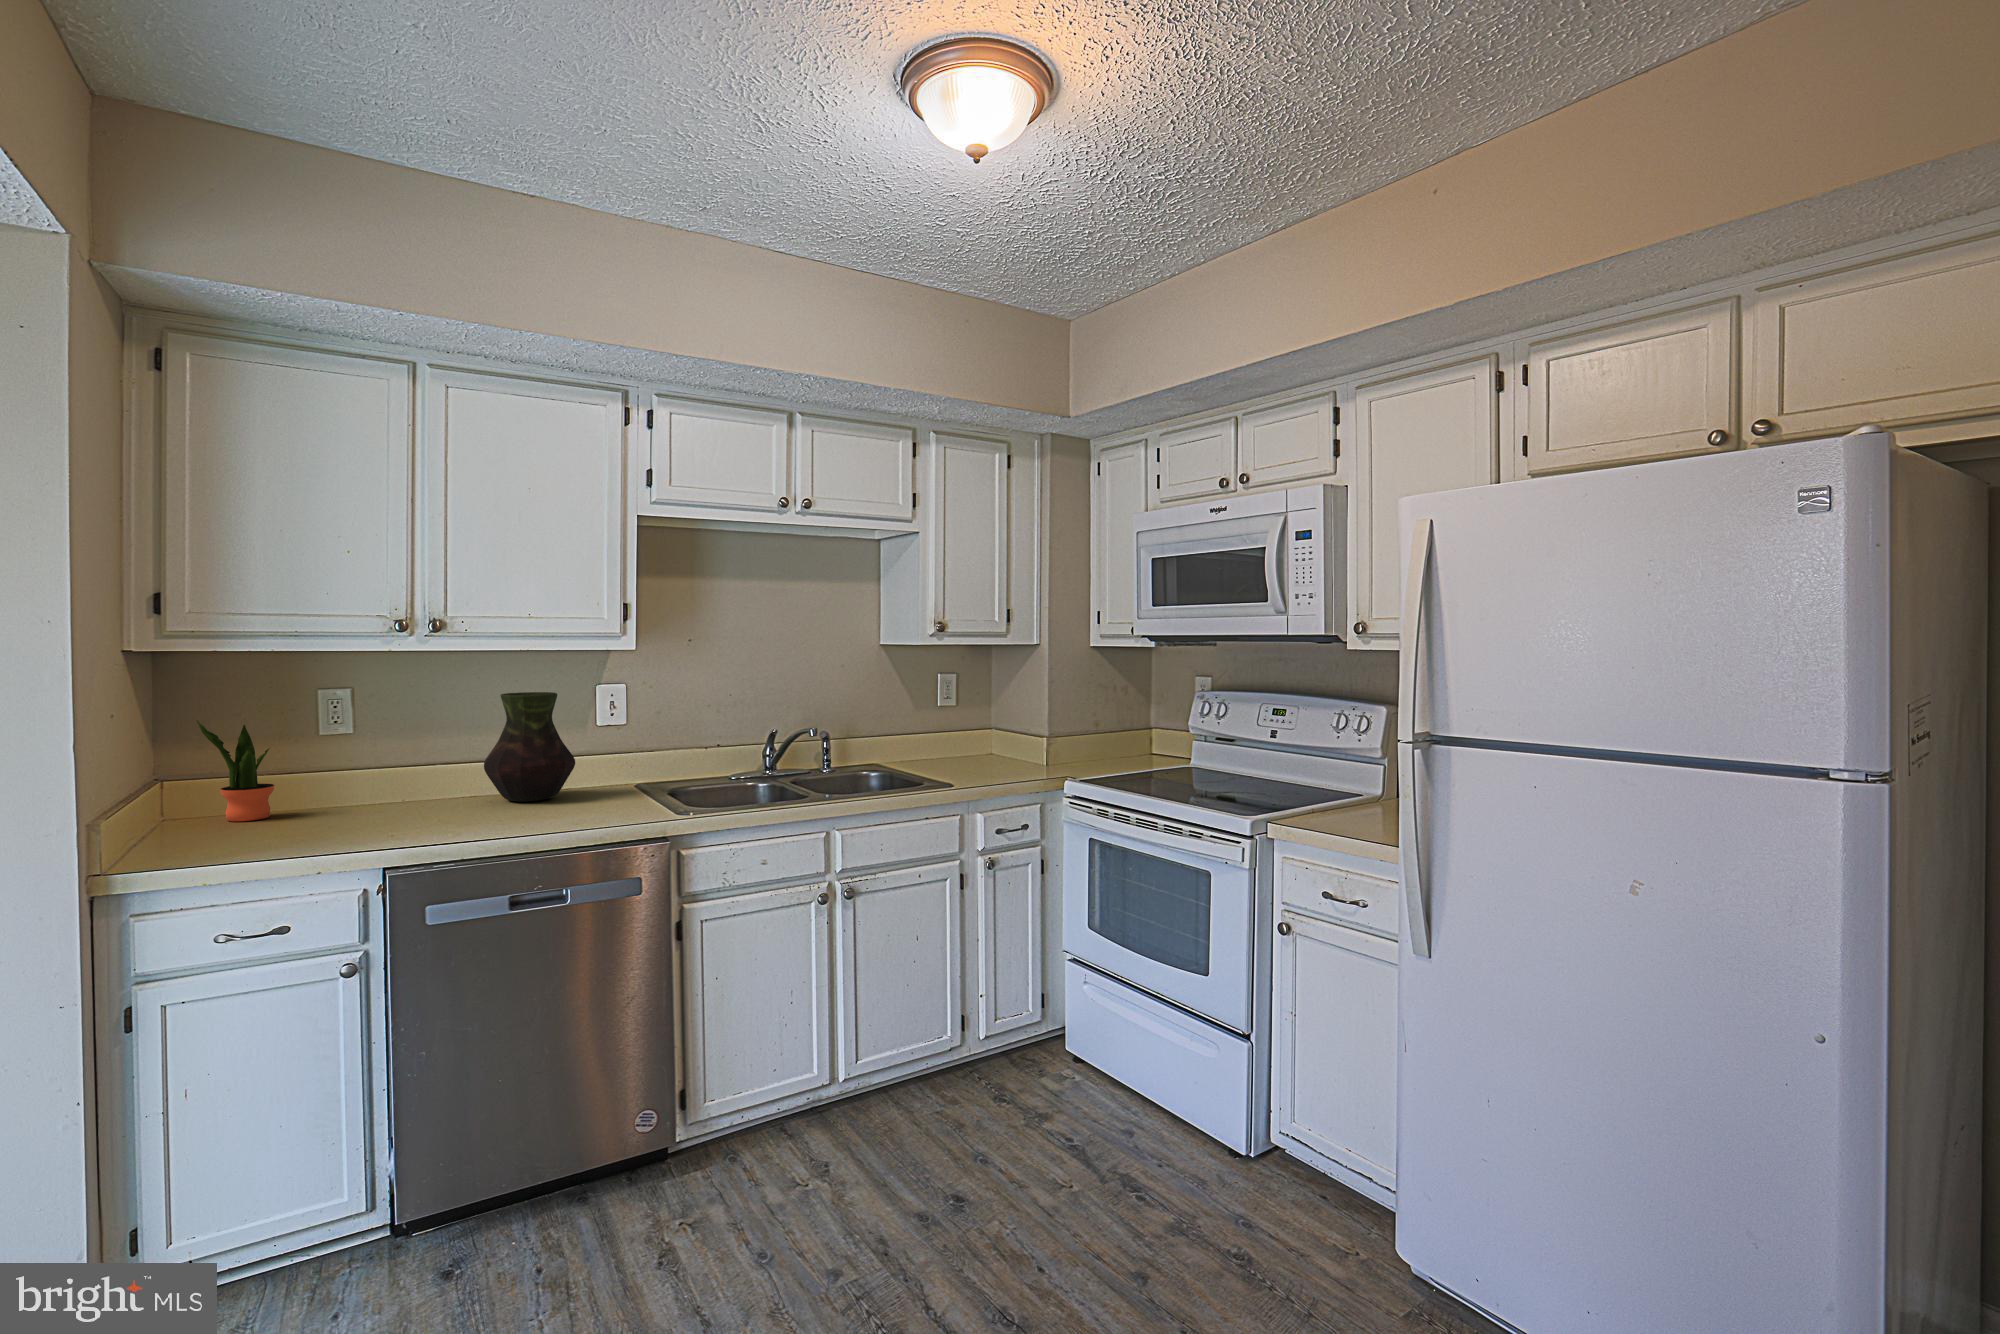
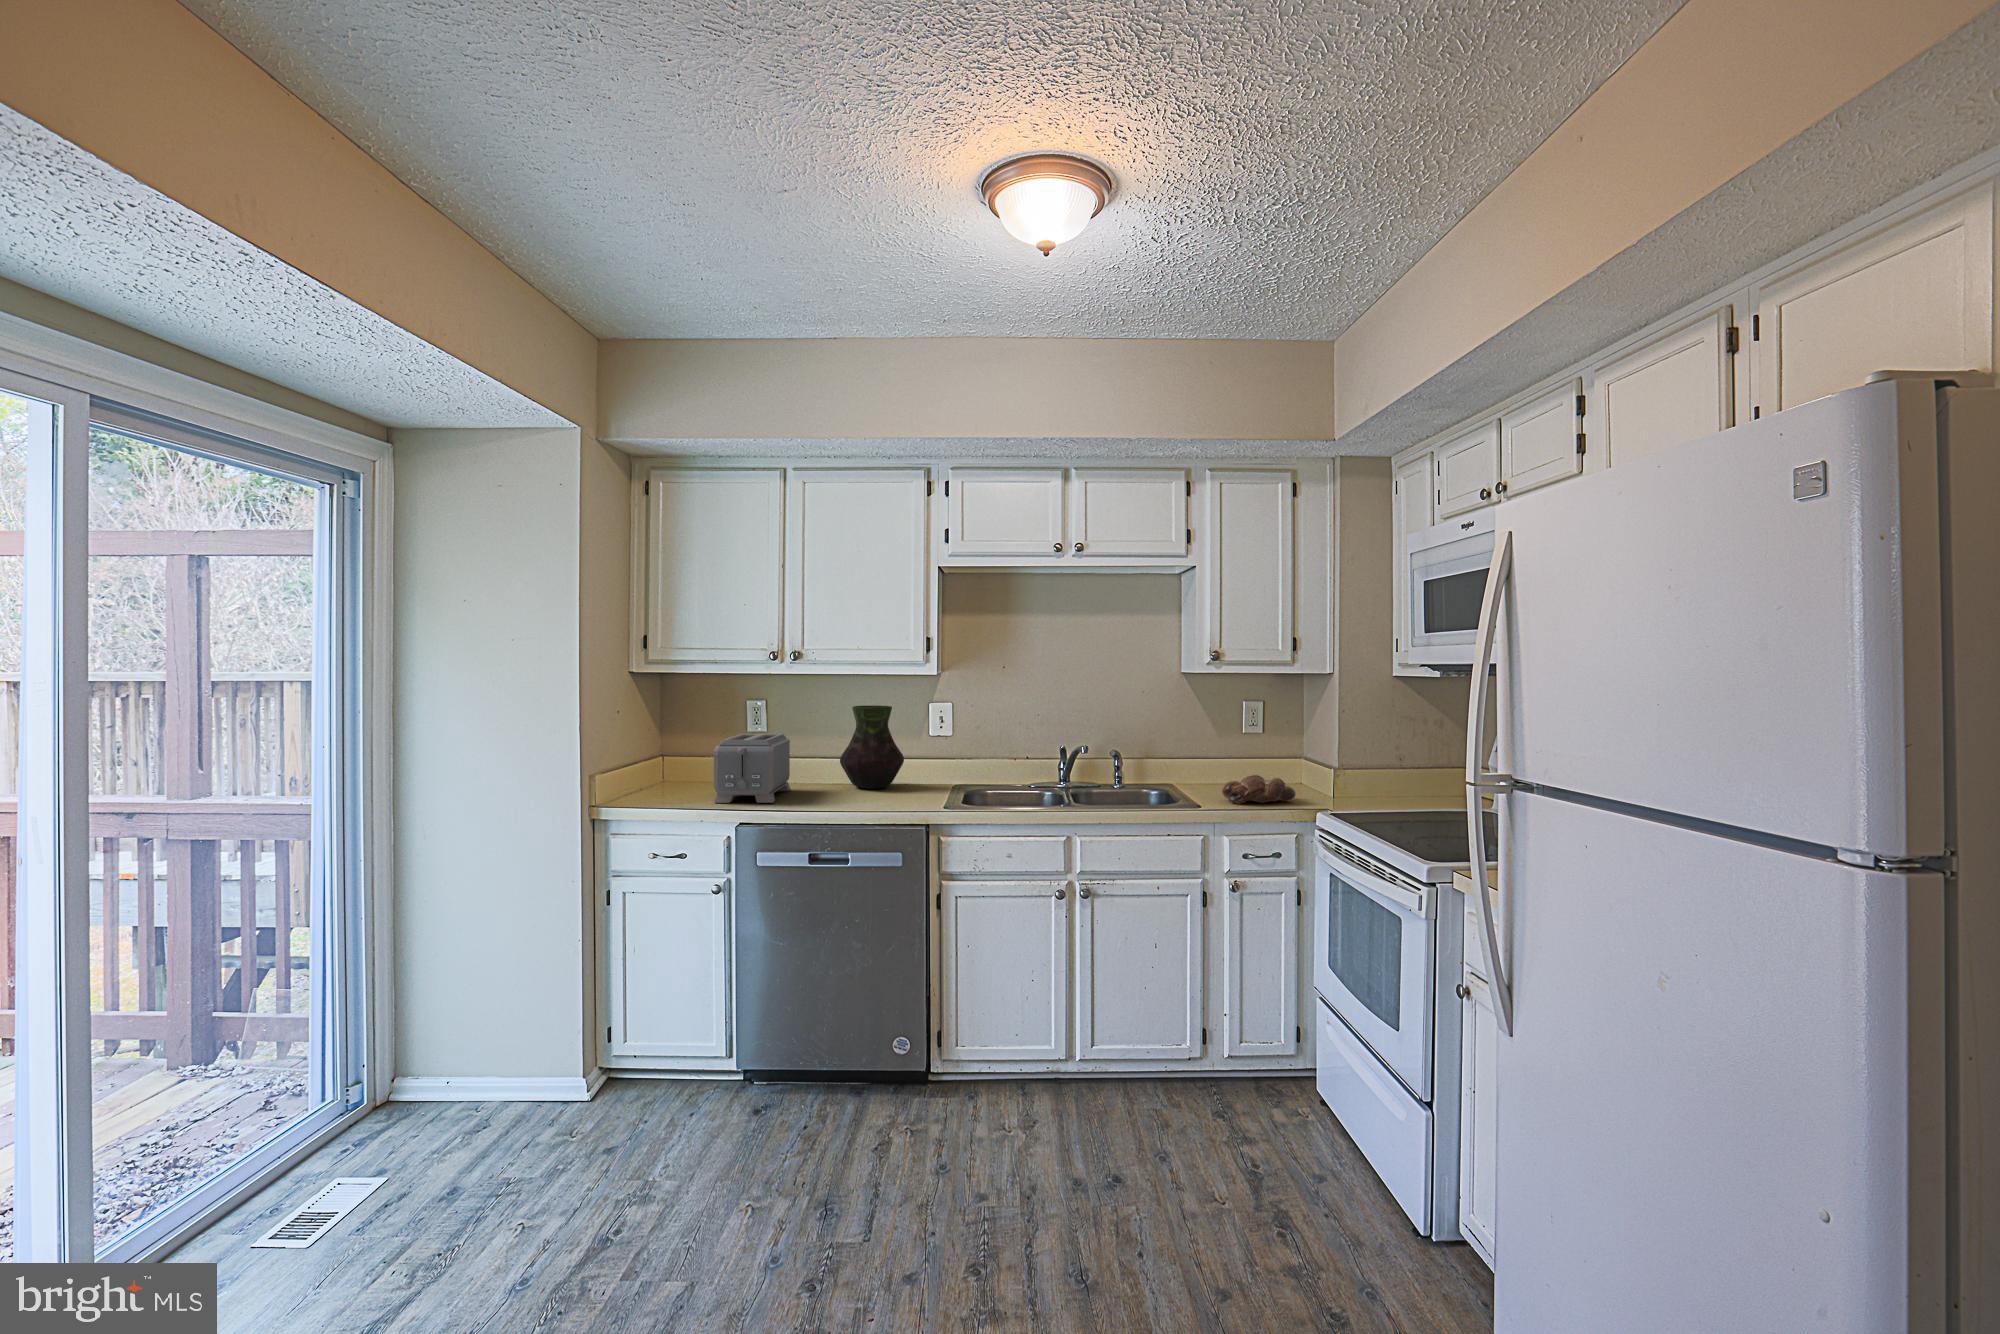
potted plant: present [197,720,274,821] -> none [678,717,719,785]
toaster: none [319,736,423,844] -> present [714,734,791,803]
bread loaf: none [944,749,1008,779] -> present [1222,775,1296,804]

